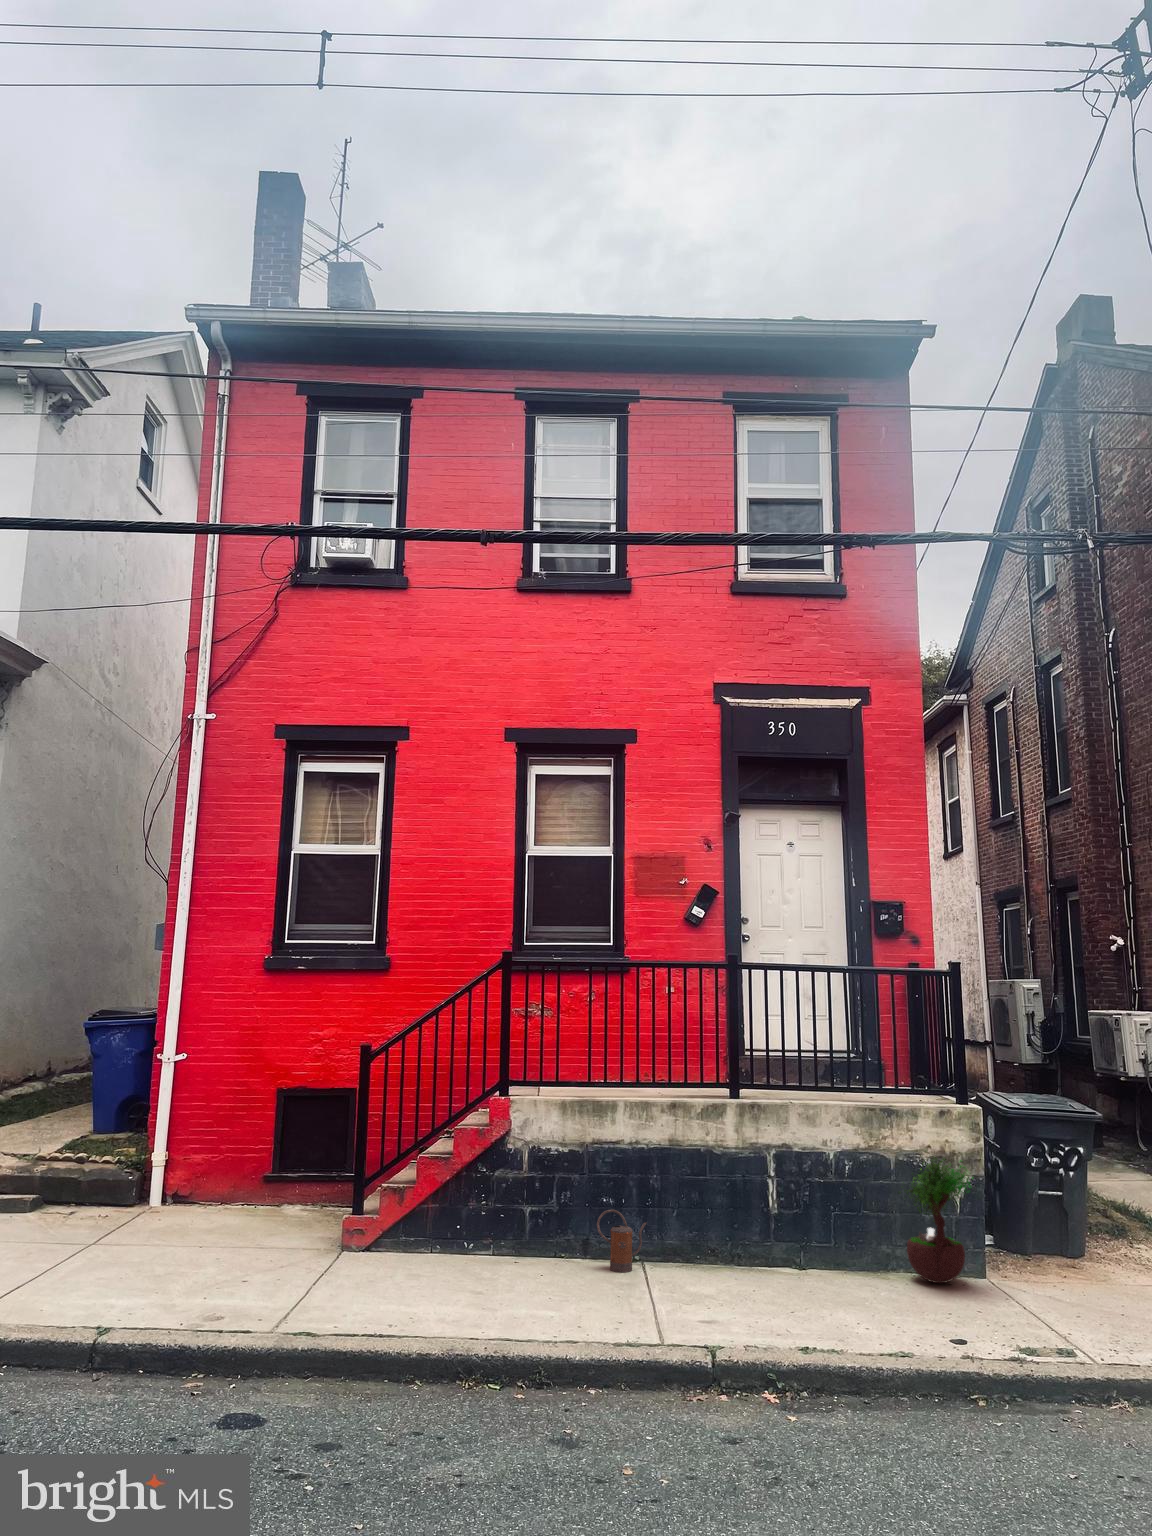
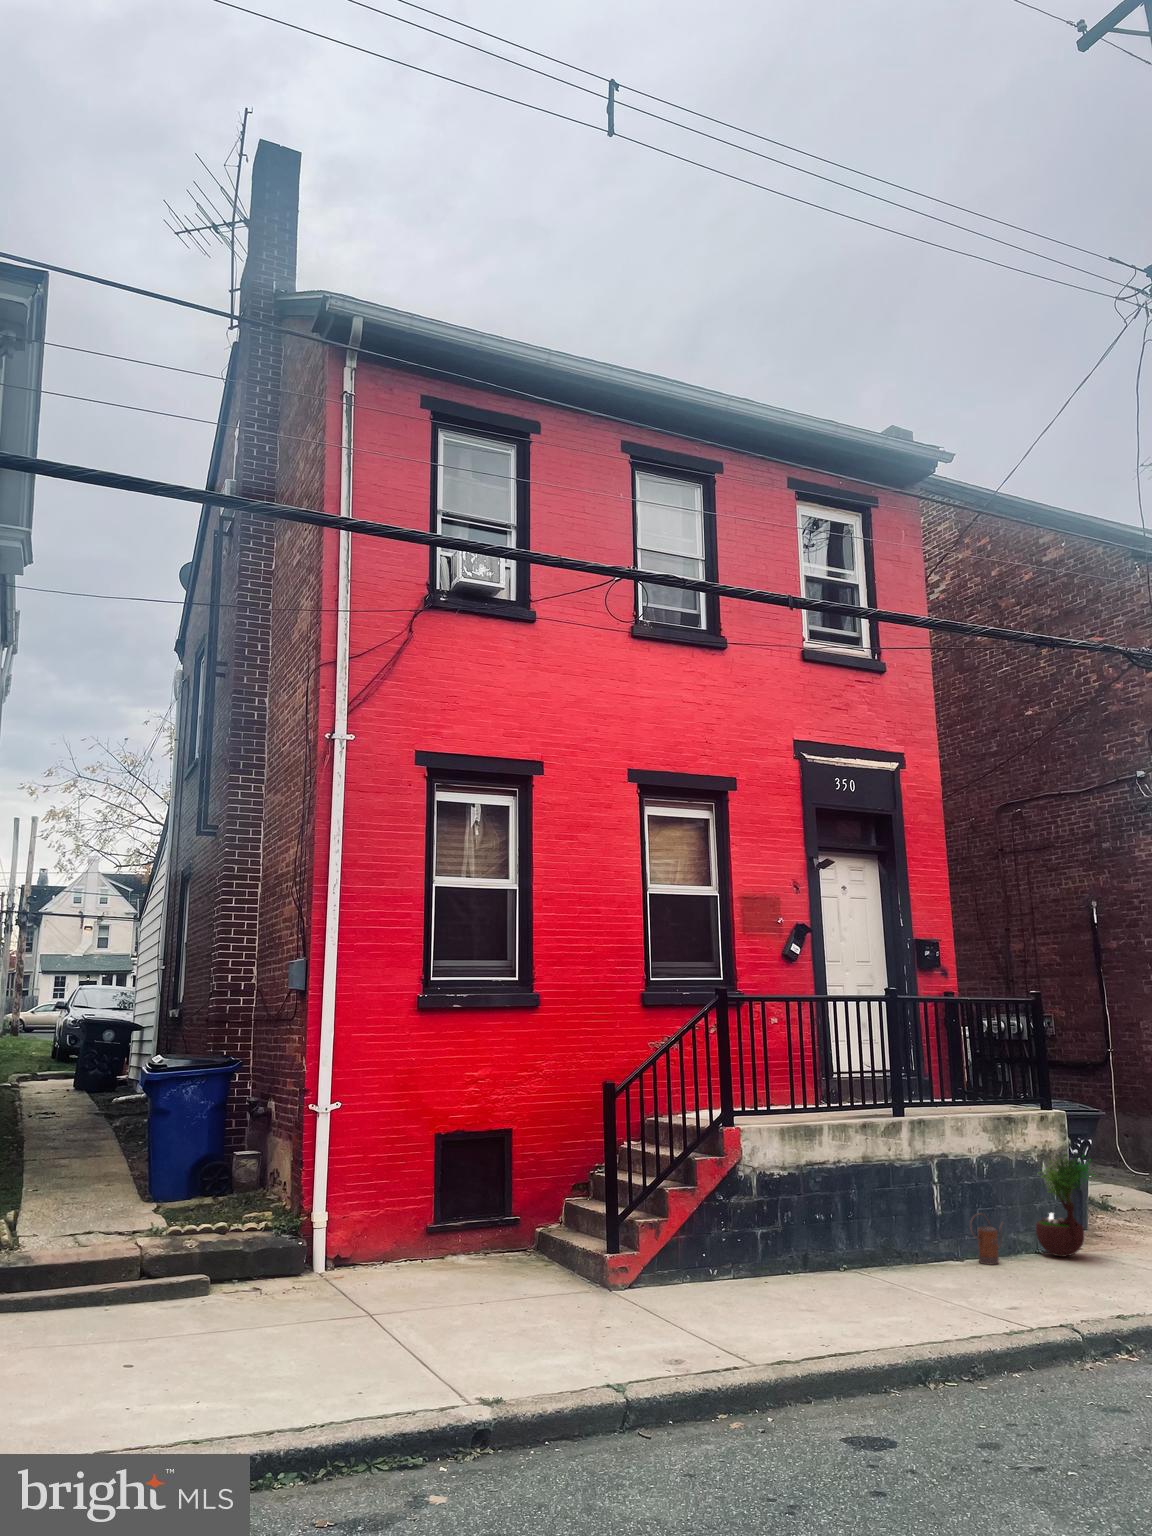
watering can: present [597,1210,647,1272] -> present [970,1213,1003,1265]

